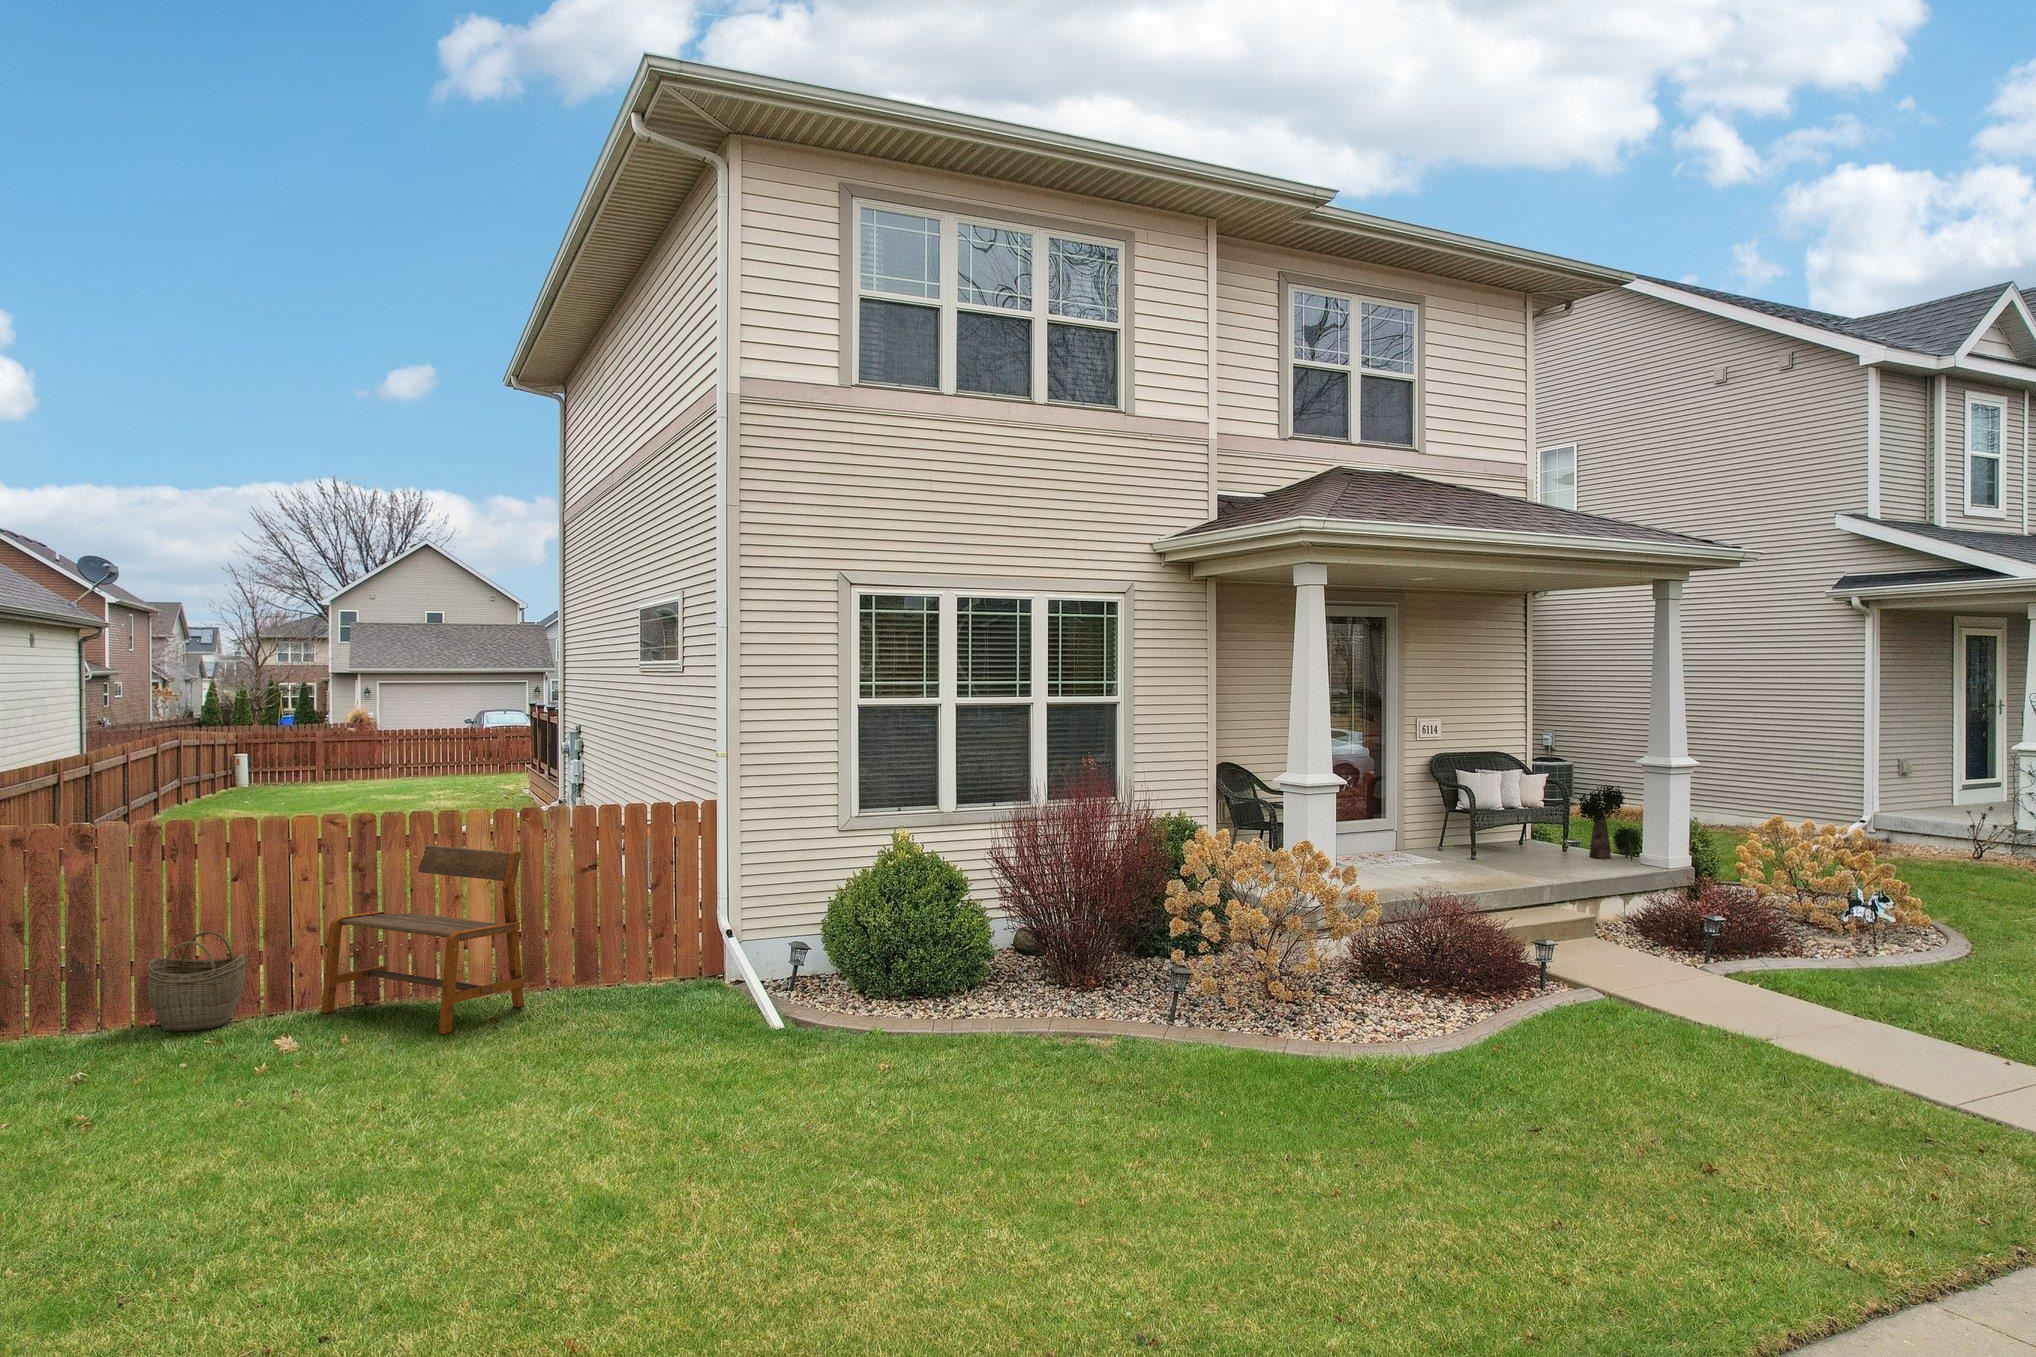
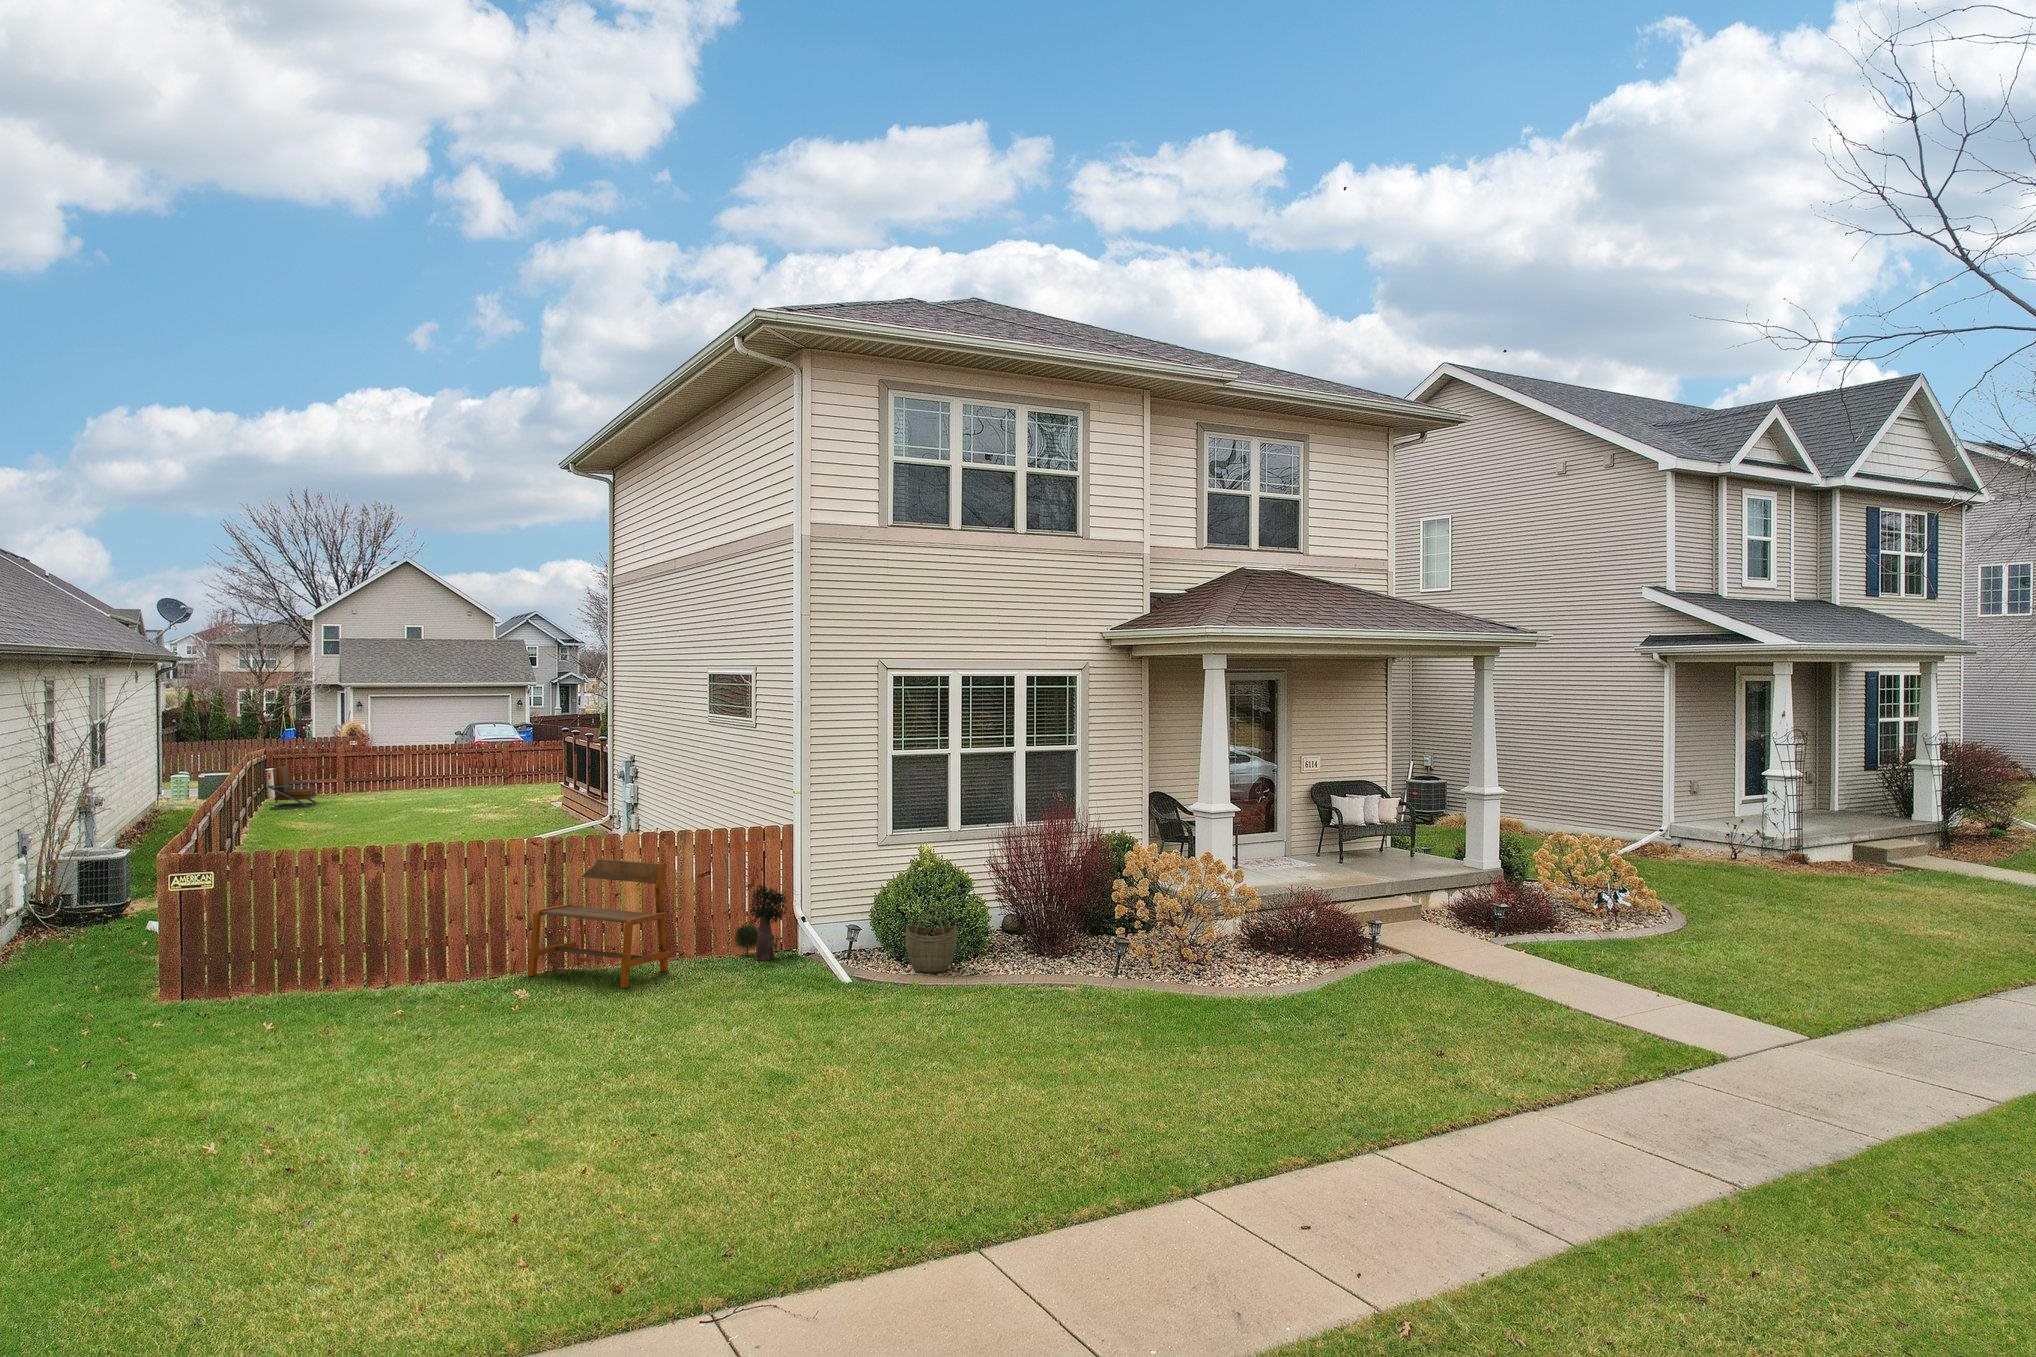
lounge chair: none [205,747,266,796] -> present [268,766,318,809]
potted plant: present [1579,785,1641,861] -> present [734,885,788,961]
woven basket: present [148,931,246,1032] -> present [906,909,957,973]

